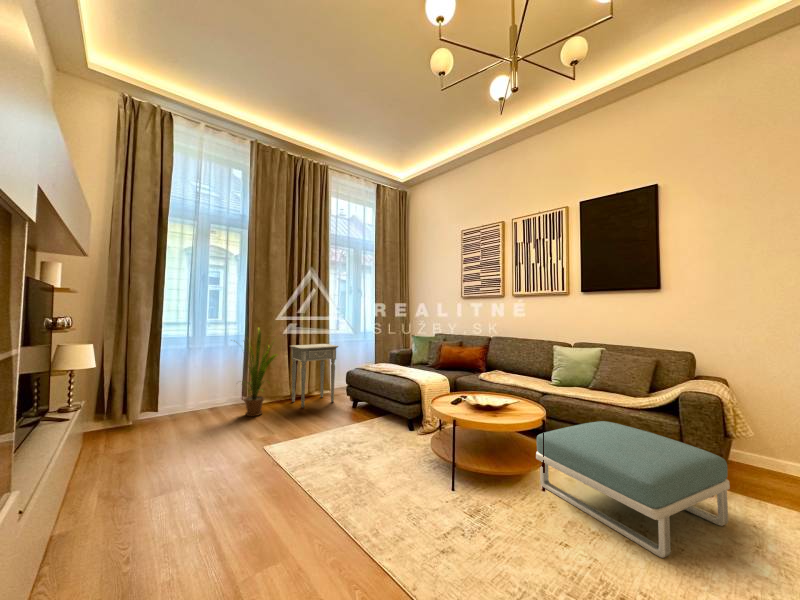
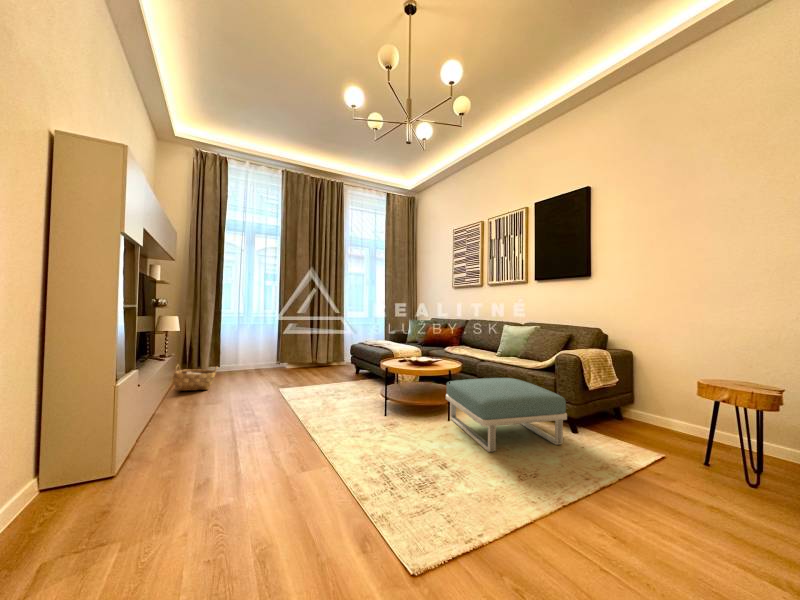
house plant: present [243,328,278,416] -> none [265,310,301,374]
side table: present [290,344,338,408] -> none [312,325,348,371]
woven basket: none [86,417,163,467] -> present [174,365,217,391]

